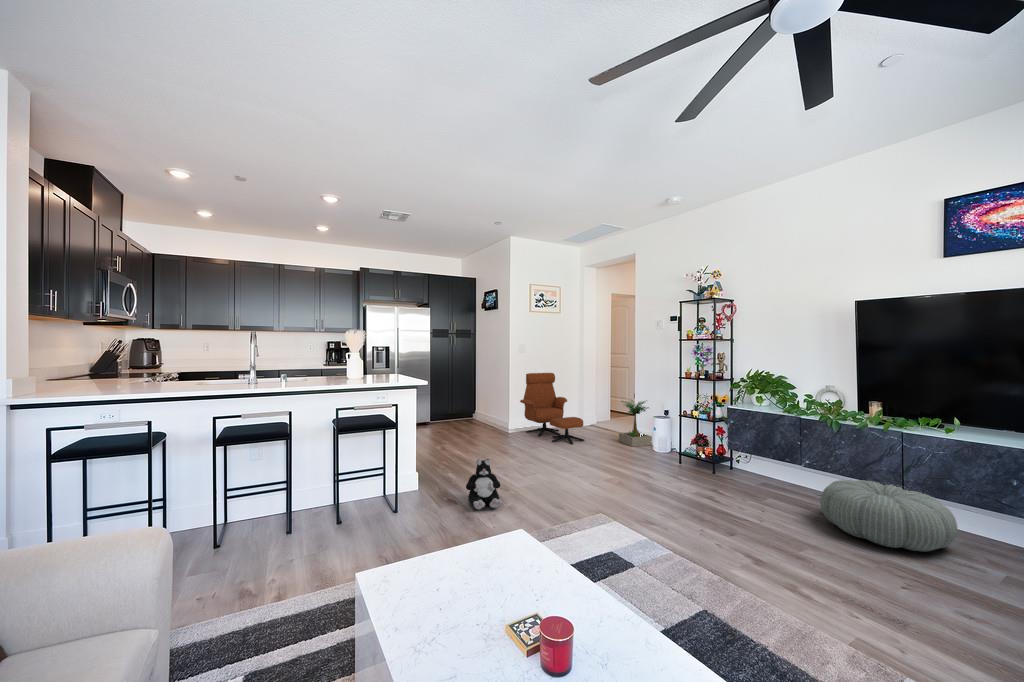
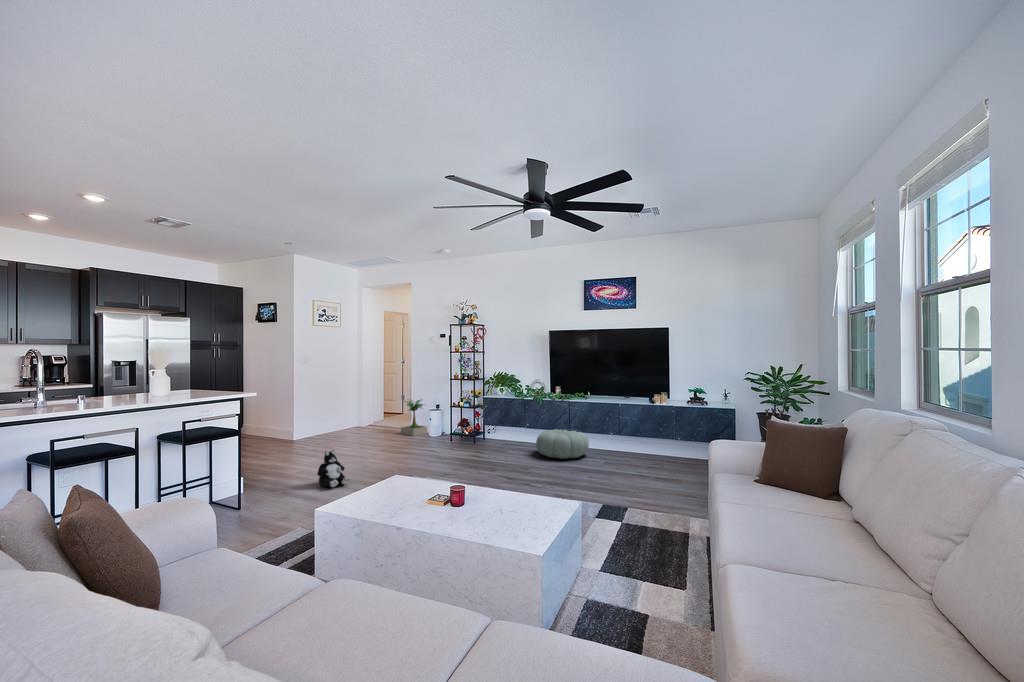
lounge chair: present [520,373,584,444] -> none [308,382,373,442]

